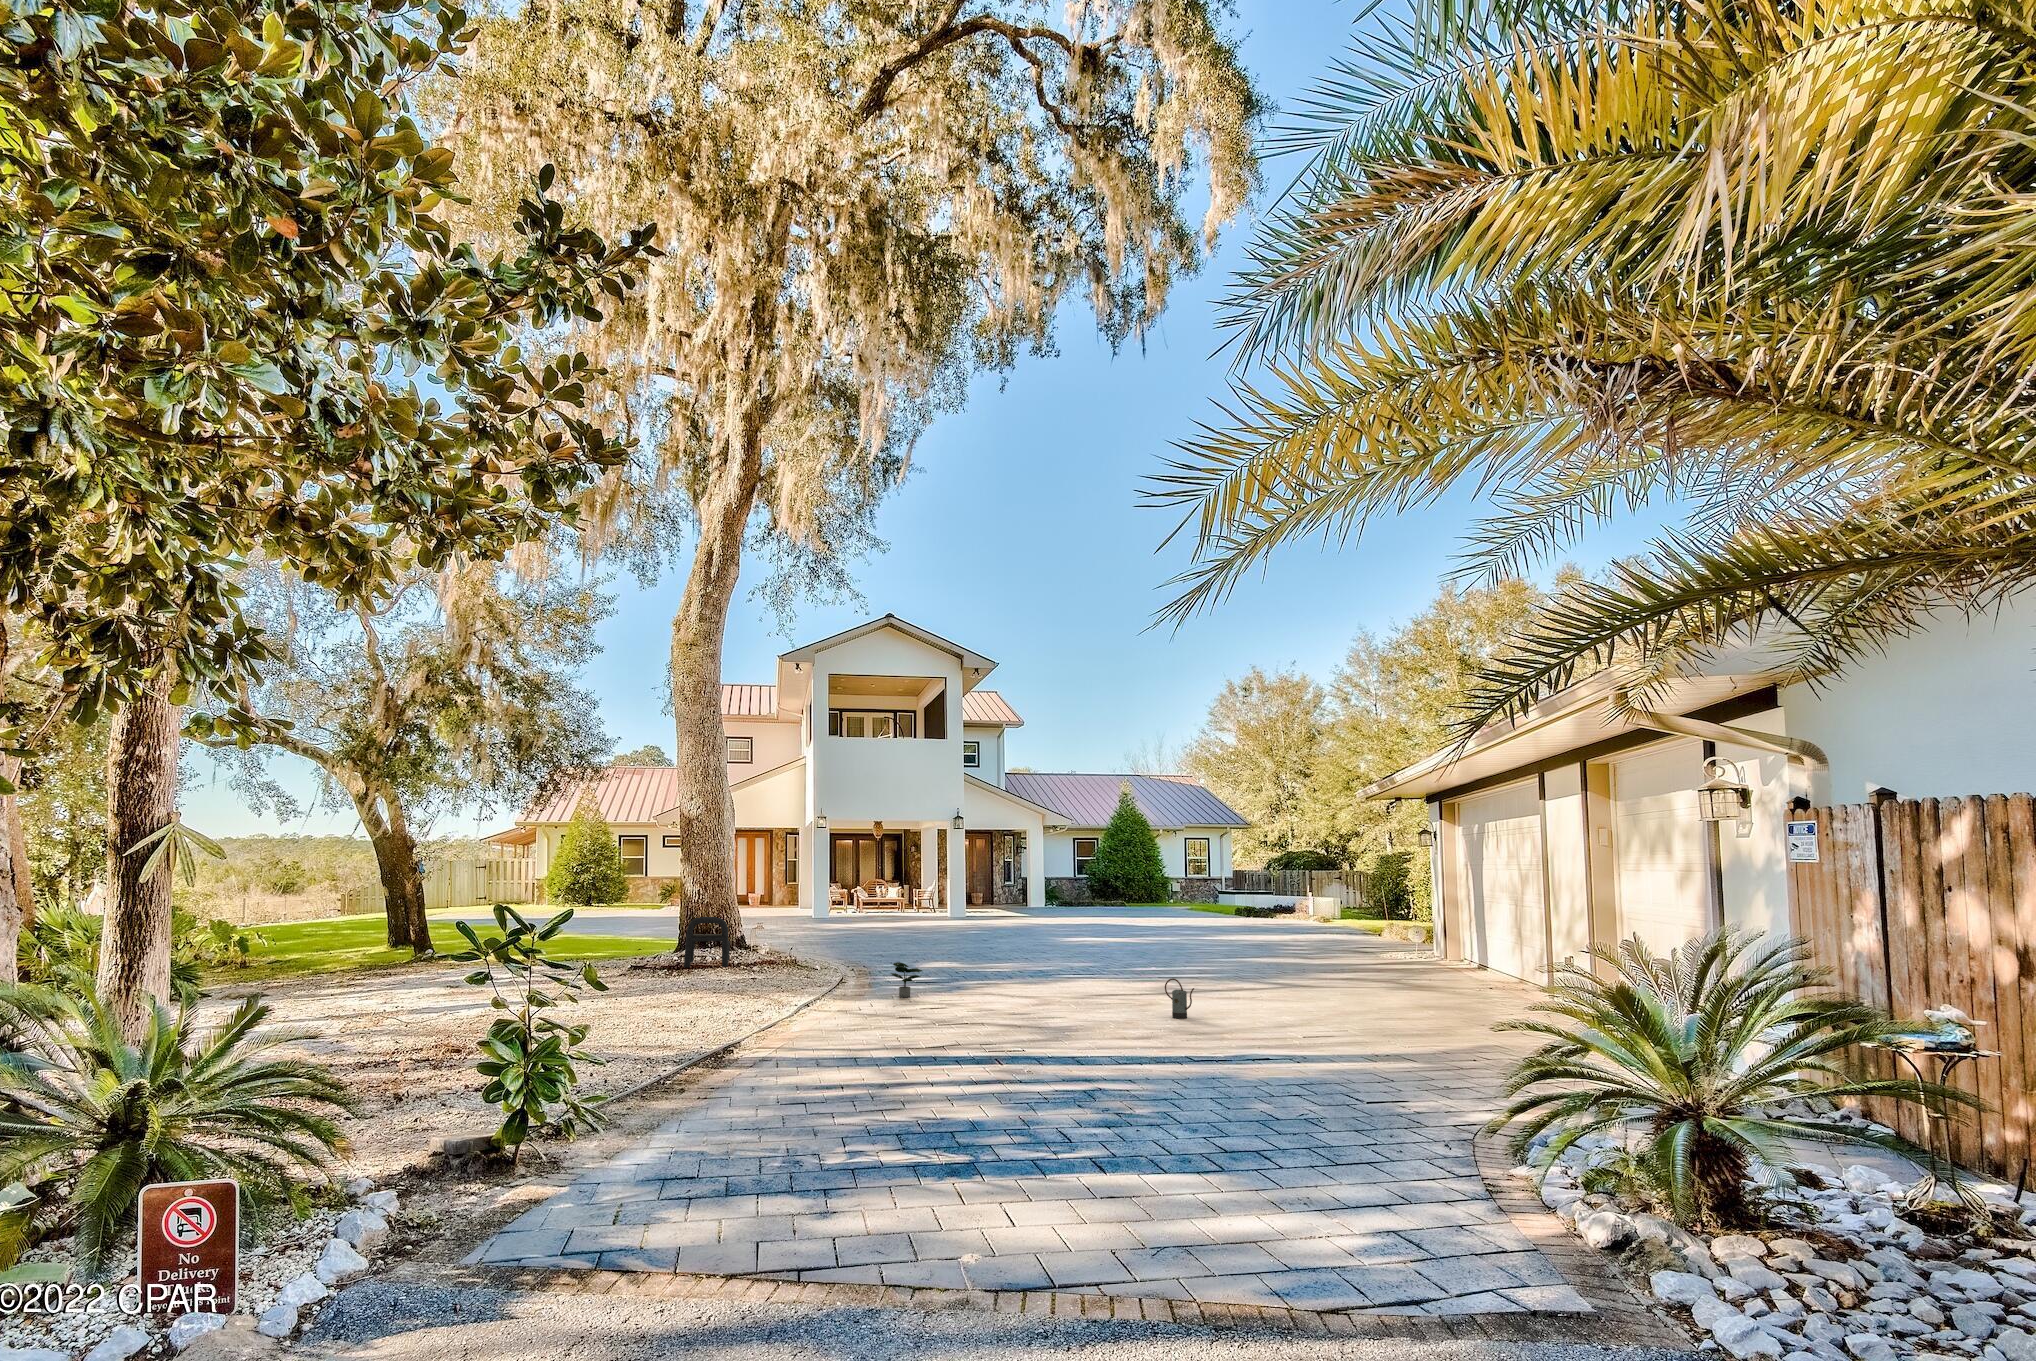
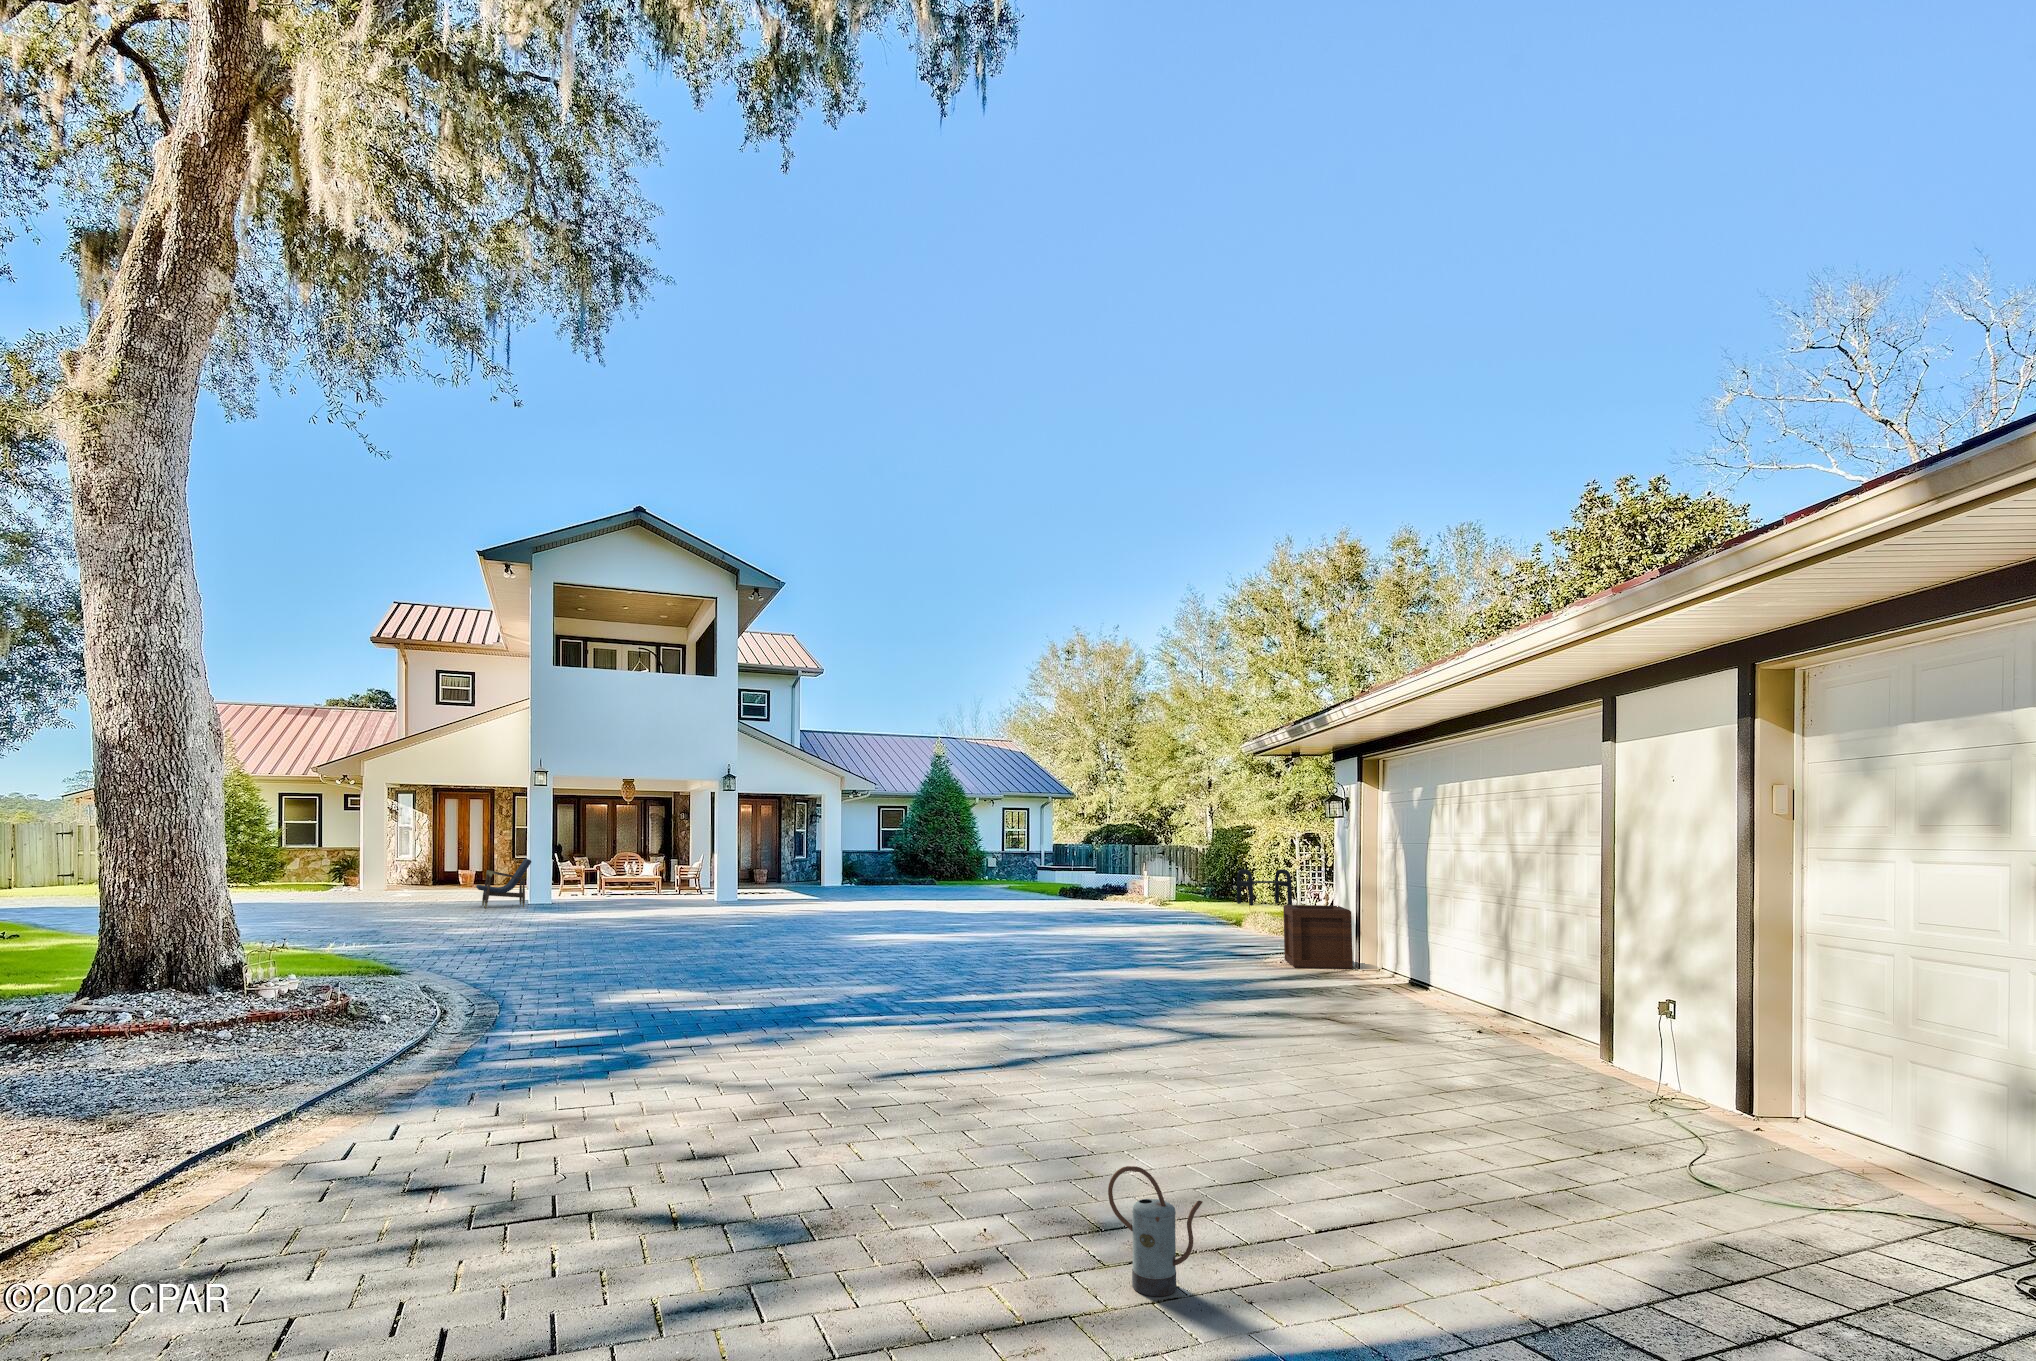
lounge chair: none [781,883,820,919] -> present [476,859,531,908]
wooden crate: none [1358,912,1402,955] -> present [1283,905,1353,969]
bench: present [684,917,730,968] -> present [1237,869,1292,905]
potted plant: present [891,962,922,997] -> none [368,1080,464,1177]

